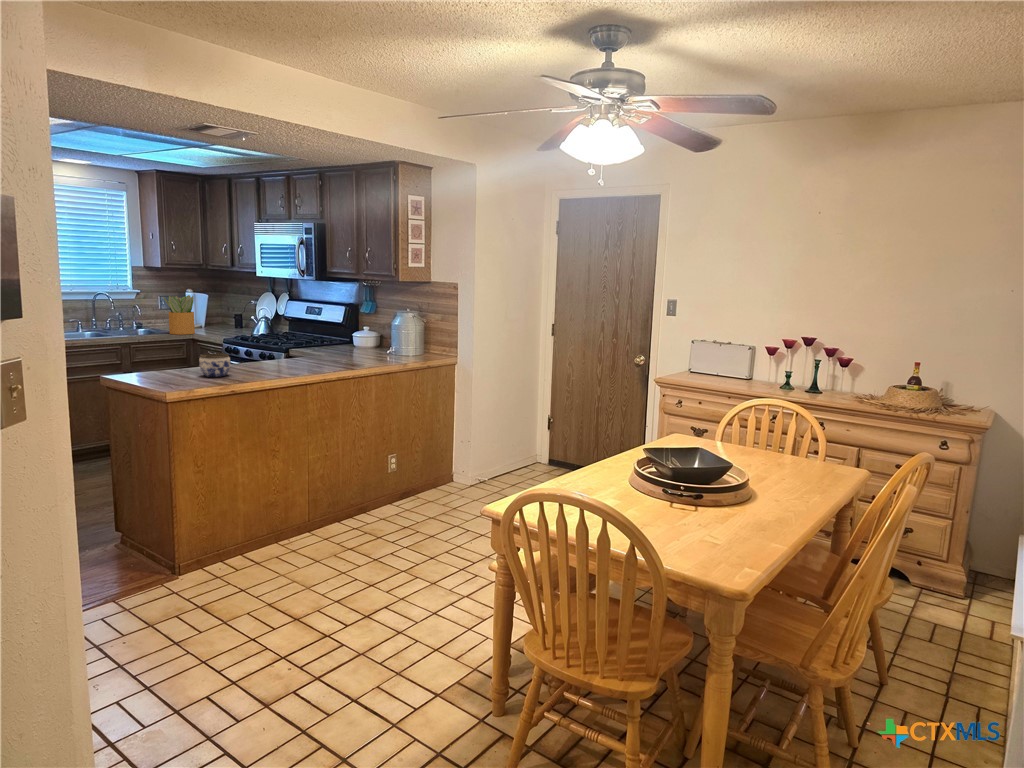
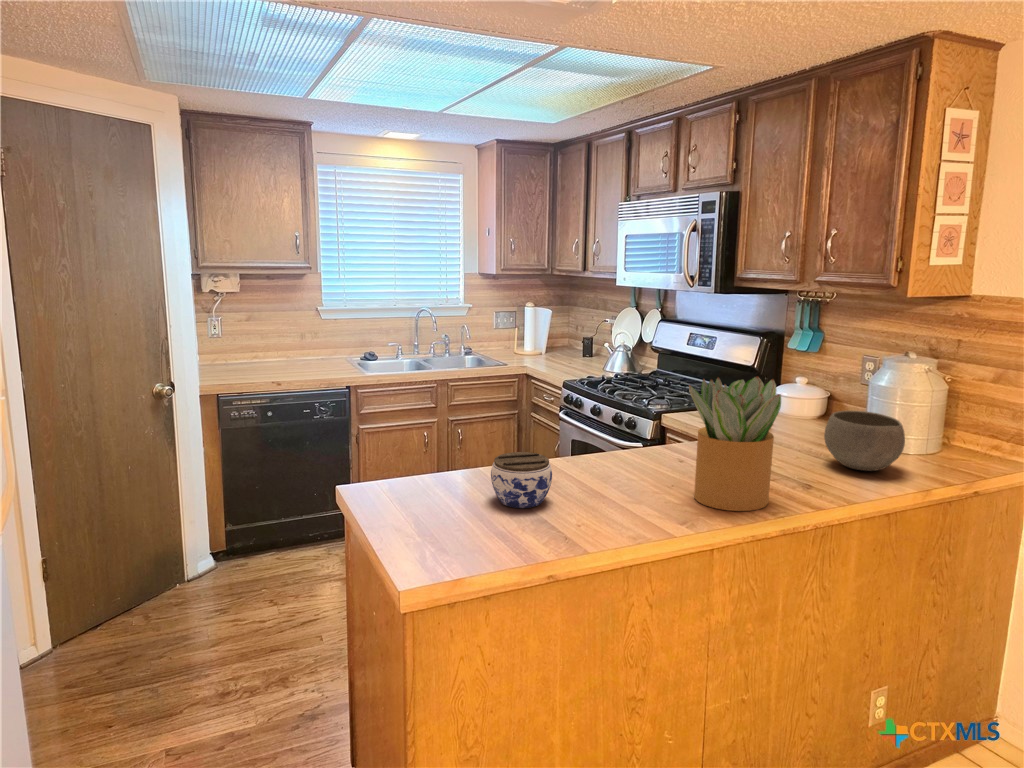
potted plant: present [163,295,195,335] -> present [689,377,781,511]
bowl: none [365,335,398,360] -> present [824,411,905,471]

